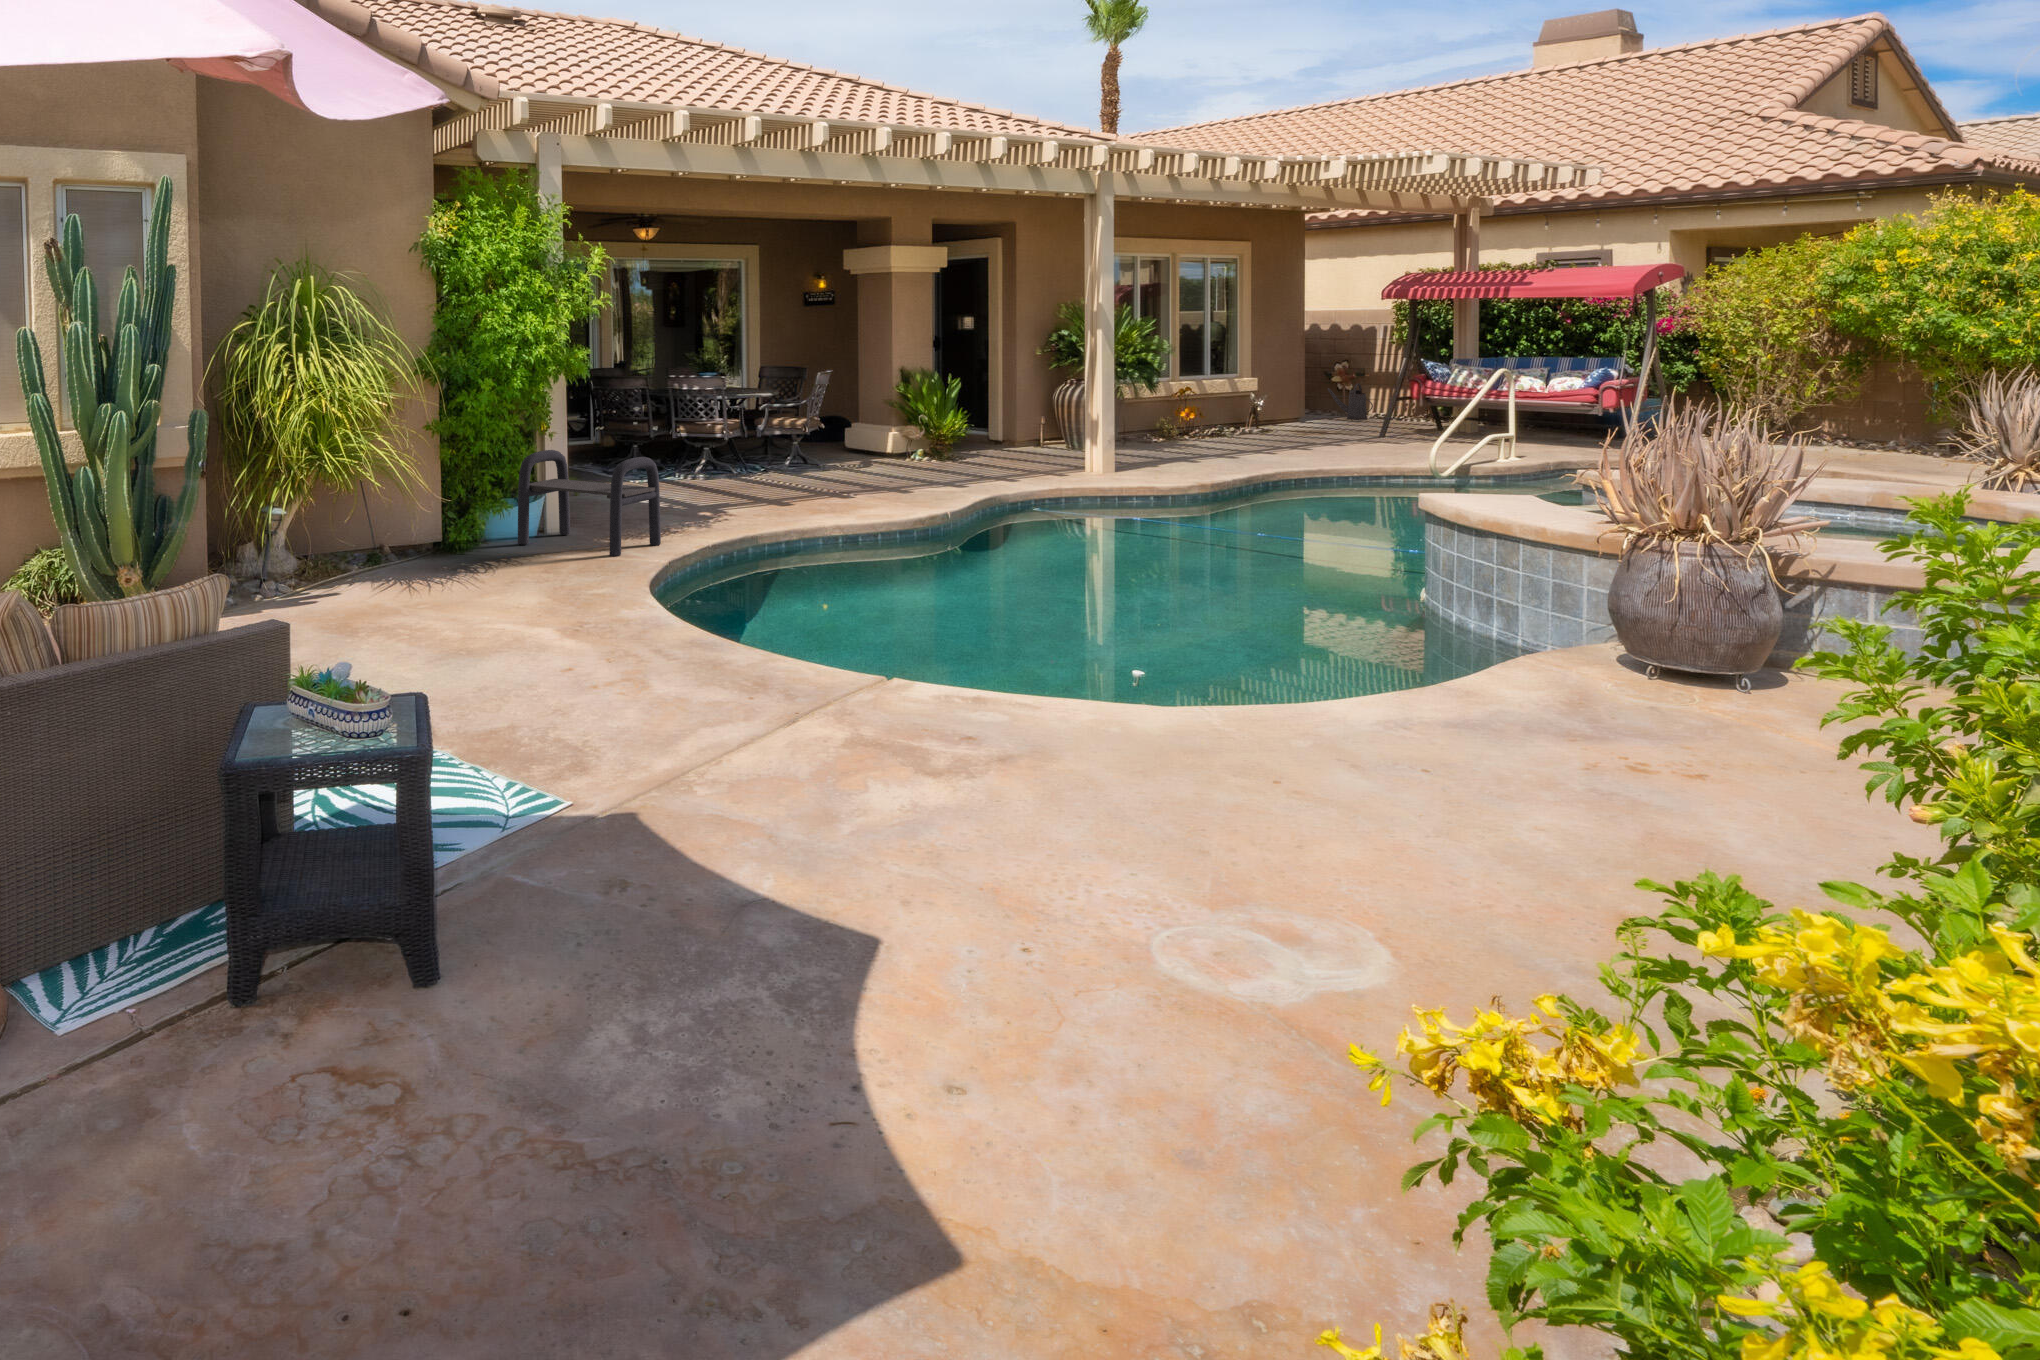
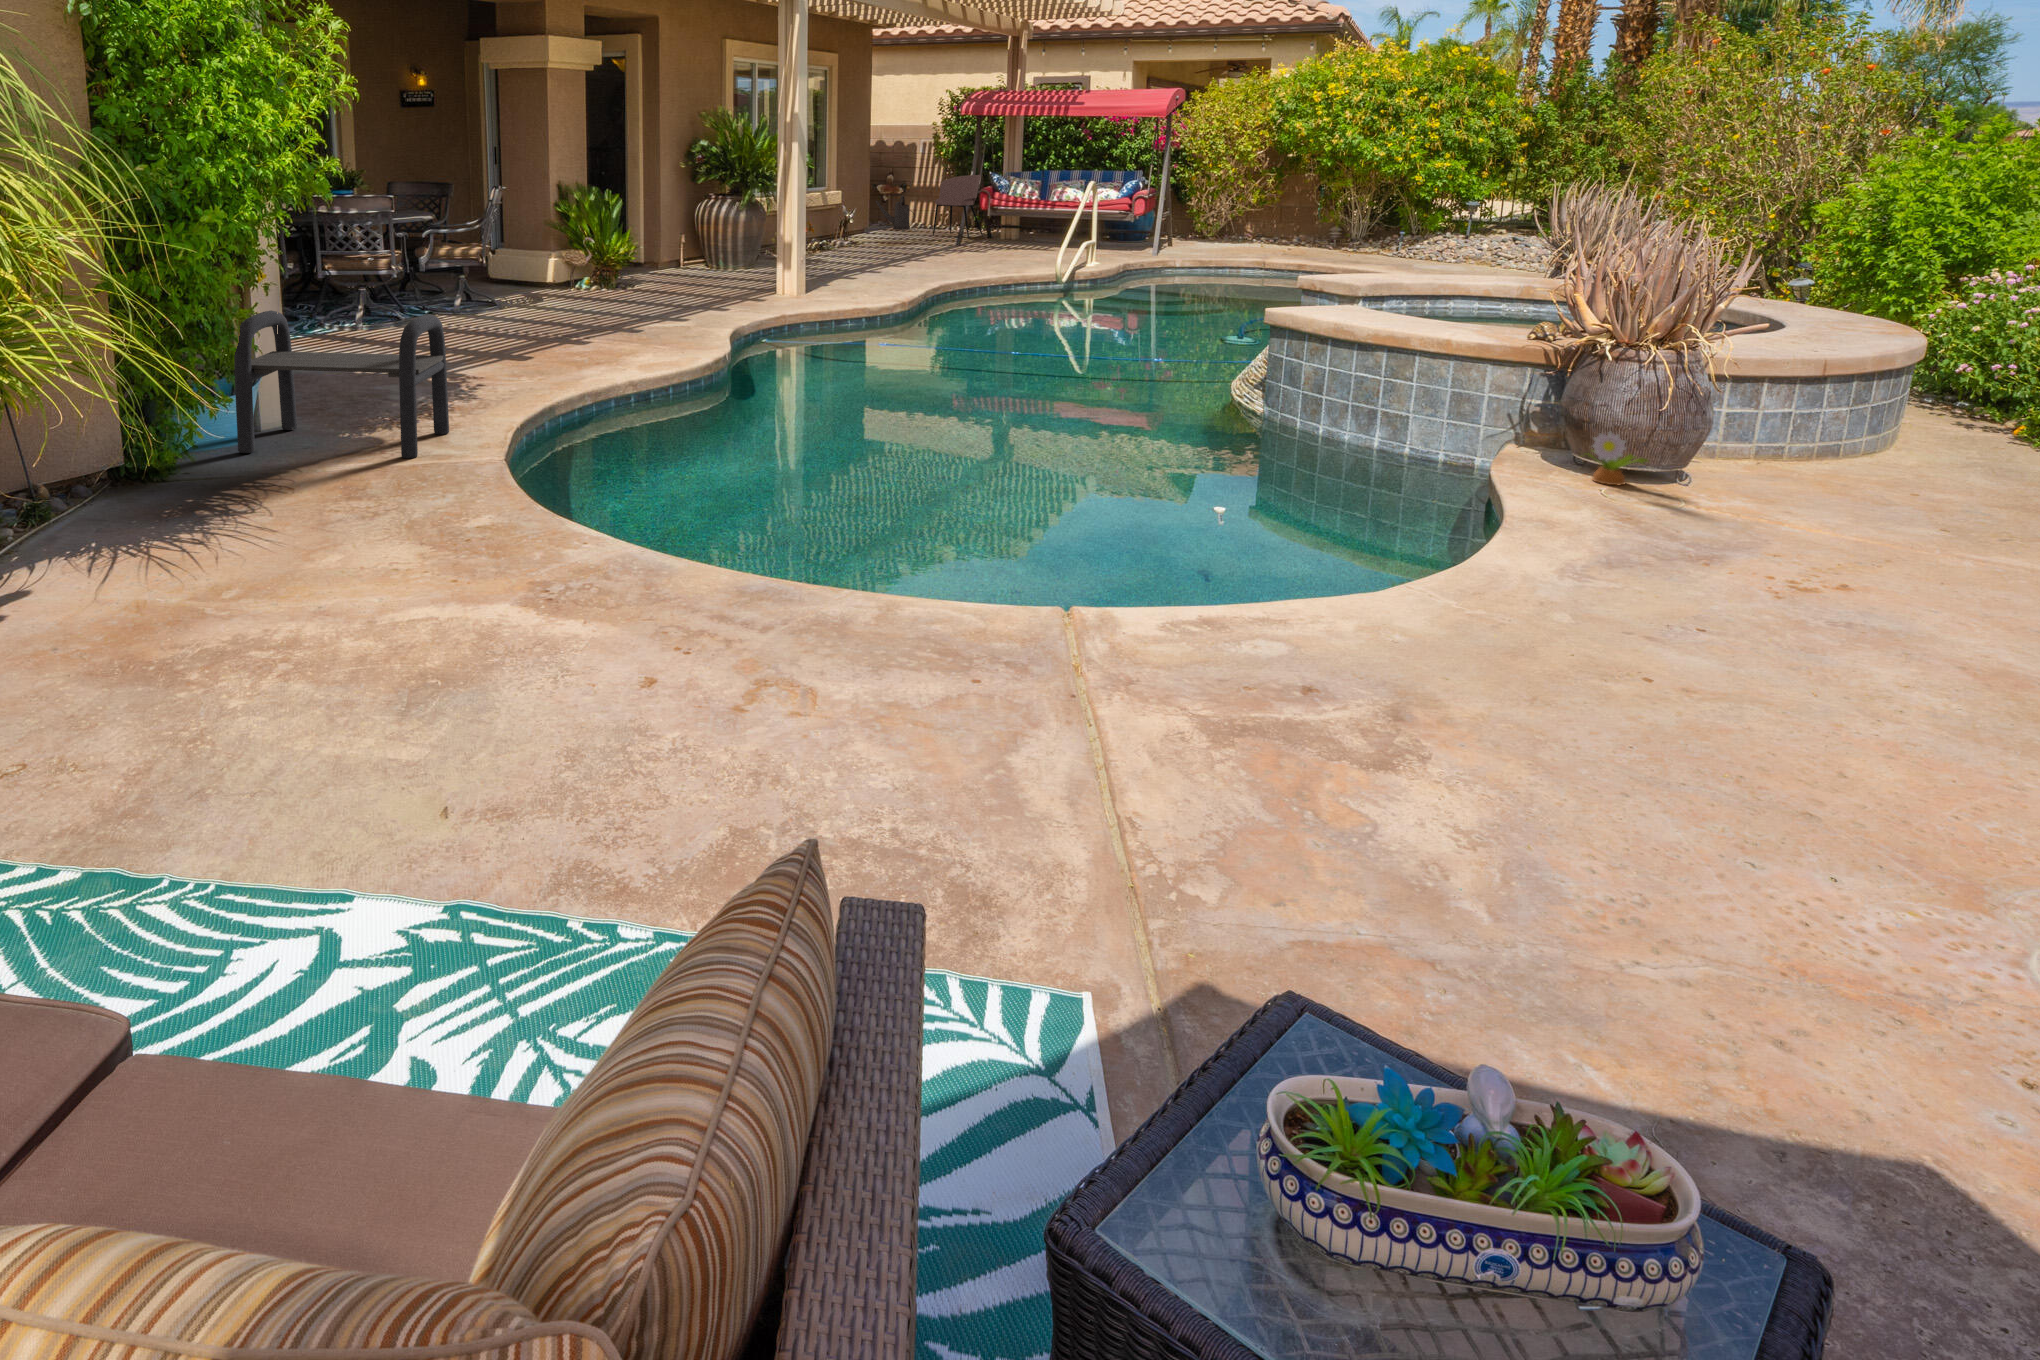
armchair: none [1377,362,1440,431] -> present [933,175,983,238]
decorative plant: none [1560,613,1625,668] -> present [1588,432,1648,485]

